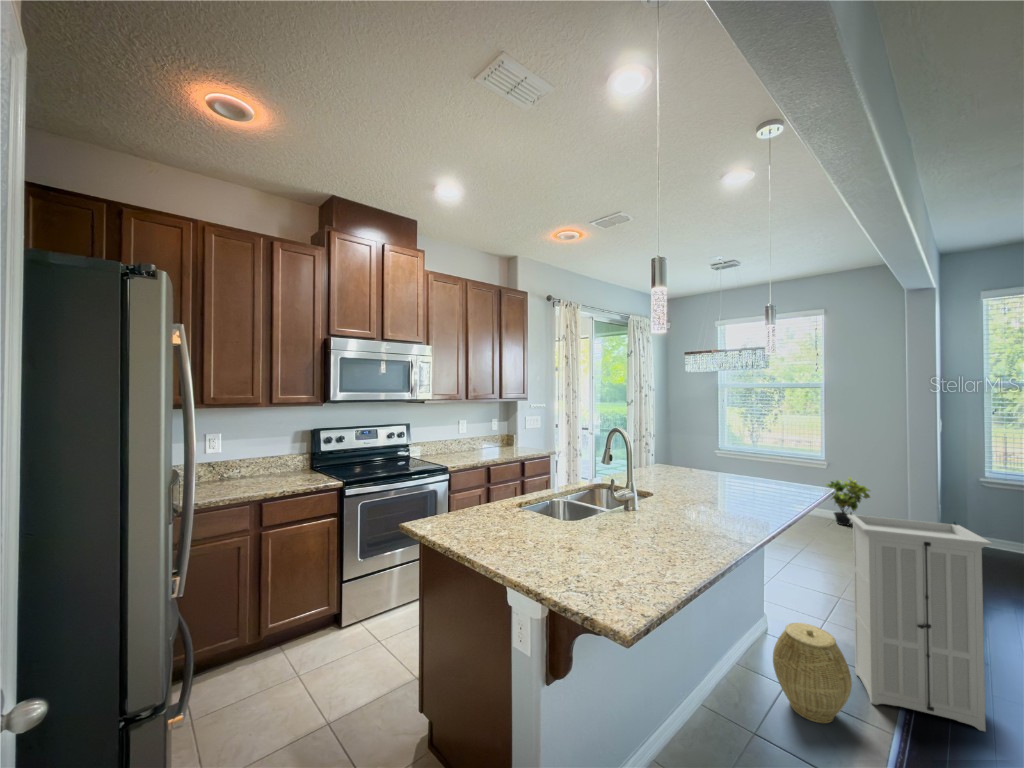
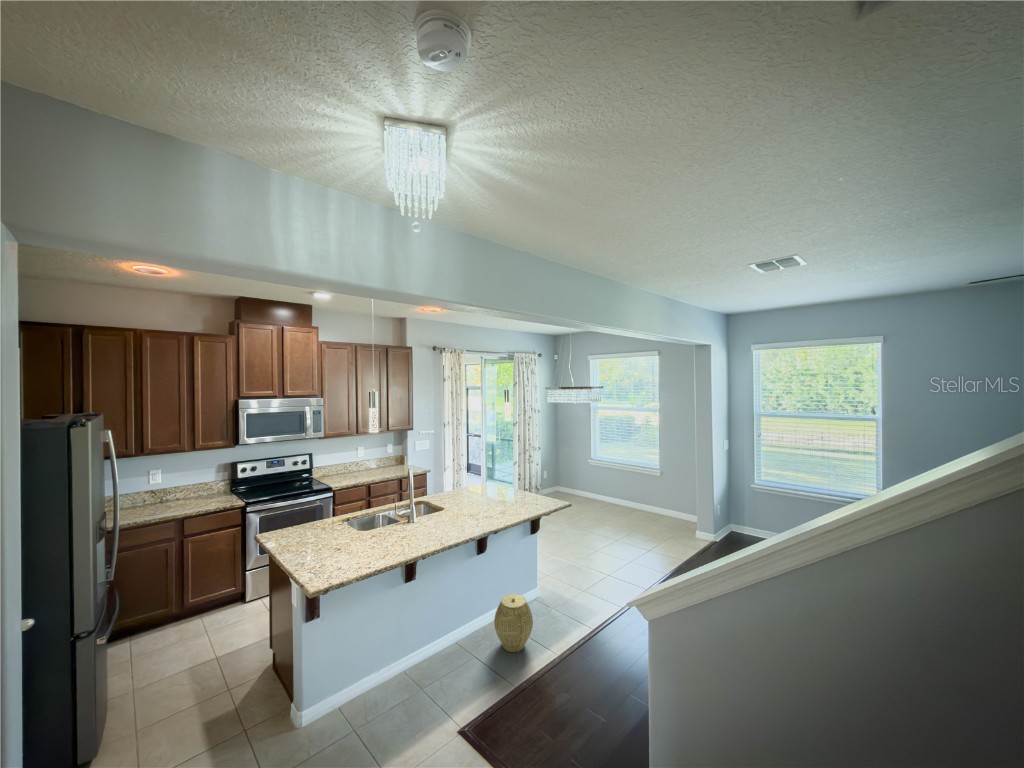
potted plant: present [826,477,870,525] -> none [653,485,682,522]
storage cabinet: present [847,513,992,731] -> none [550,525,612,655]

